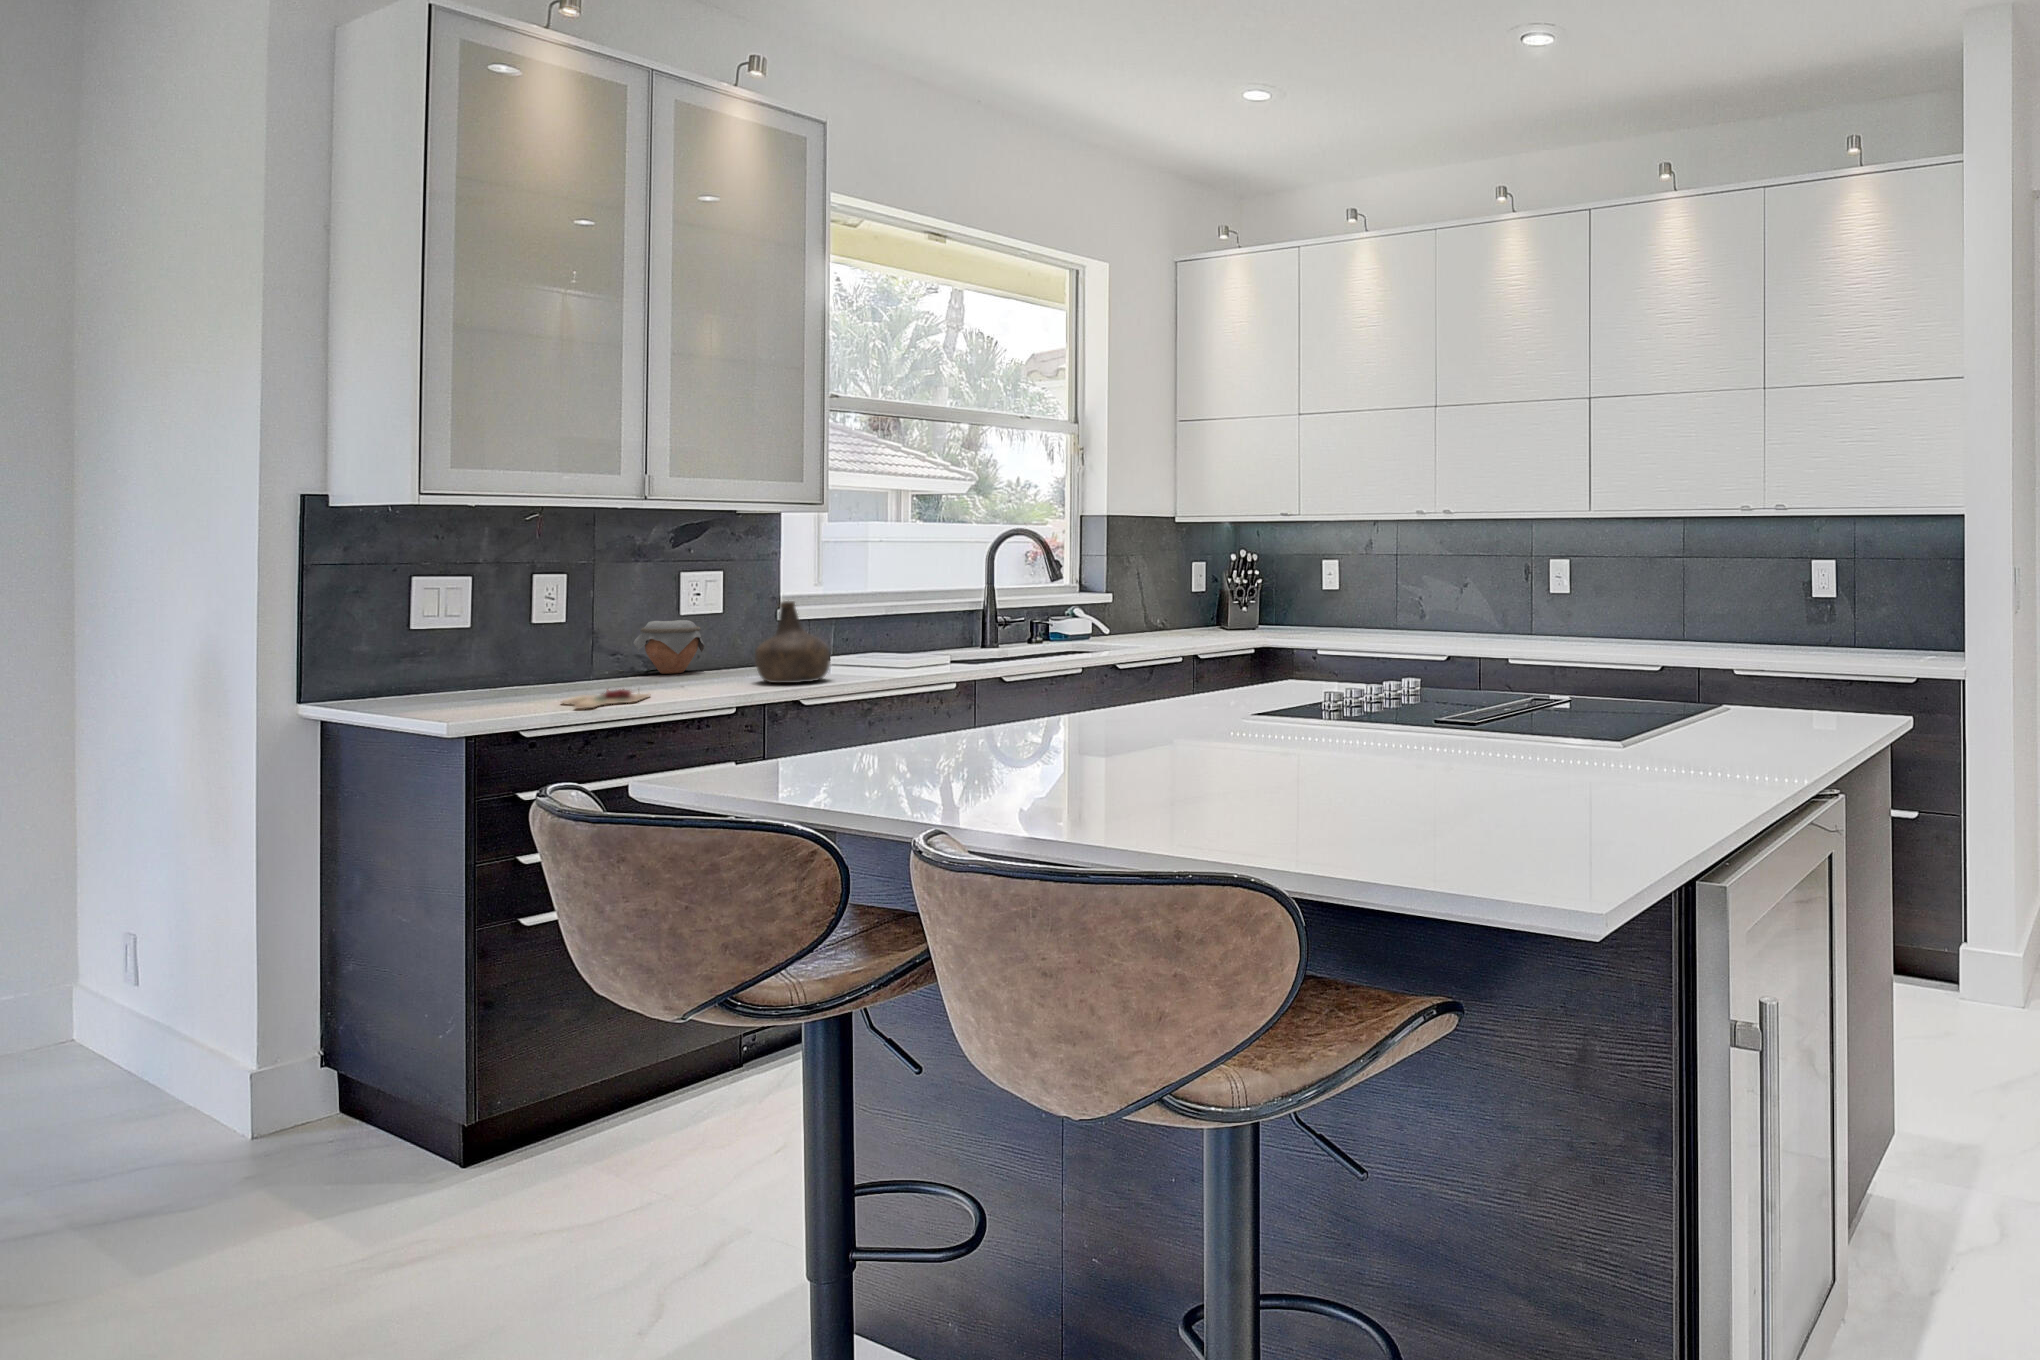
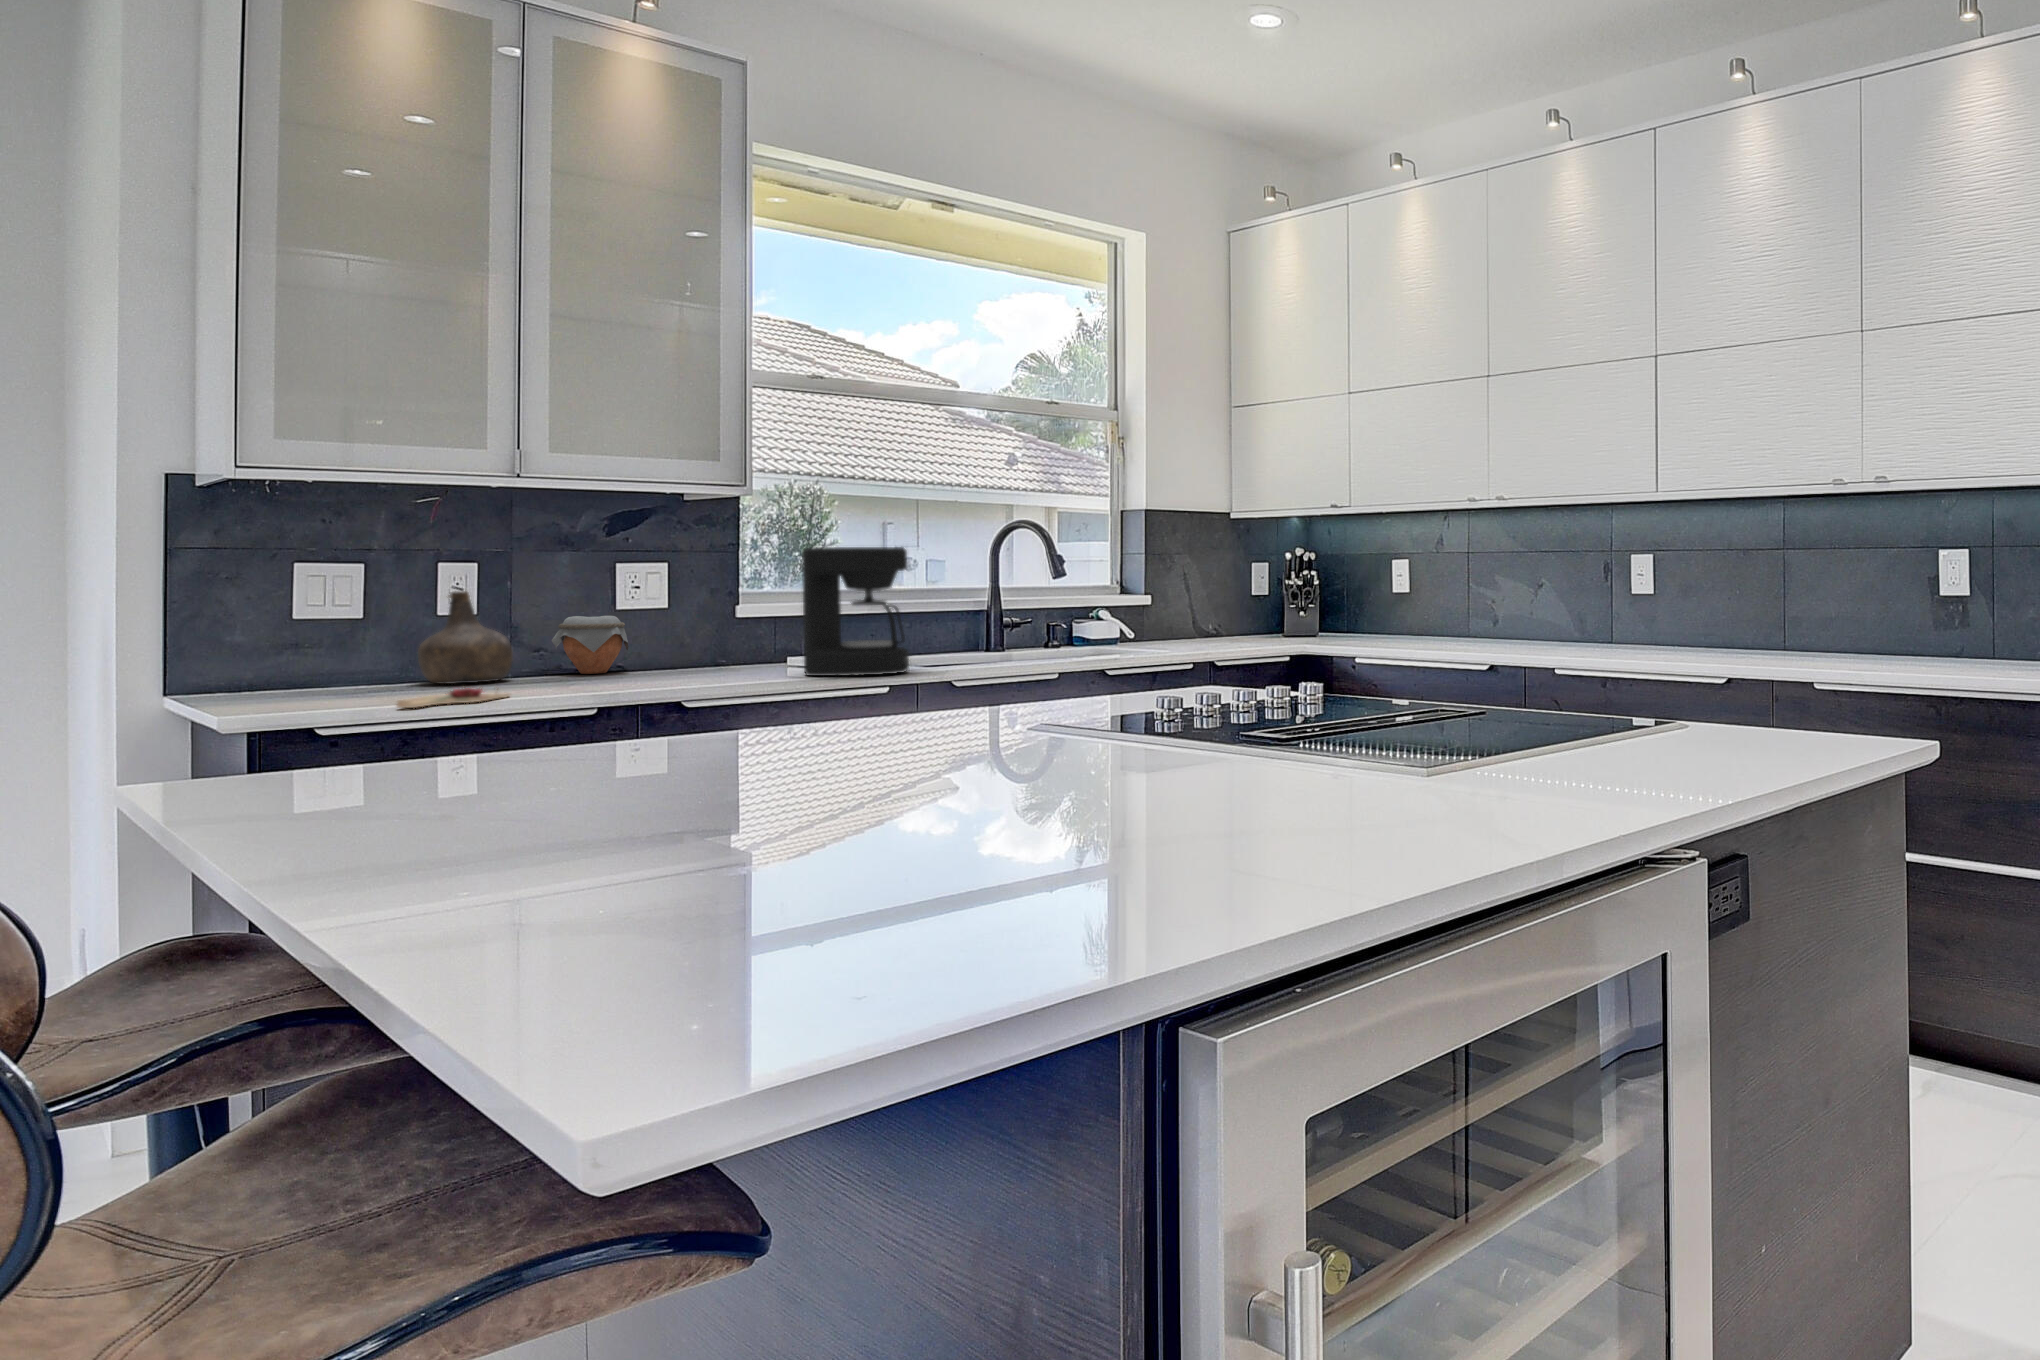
coffee maker: none [874,559,966,674] -> present [802,547,909,676]
bottle: present [755,601,830,683] -> present [418,591,513,684]

